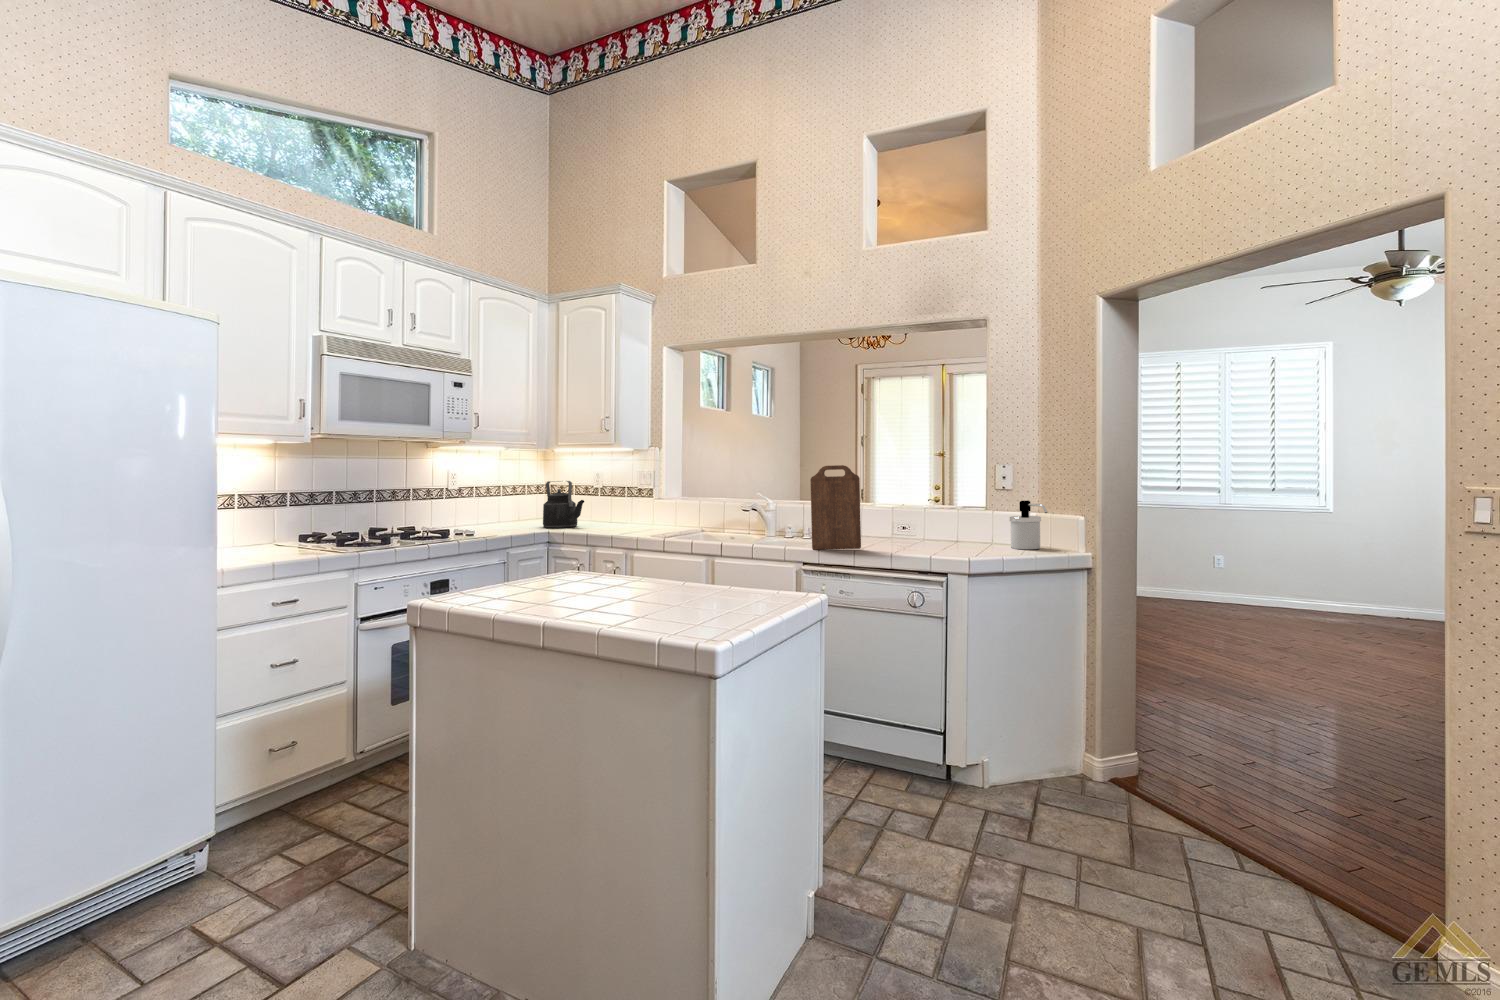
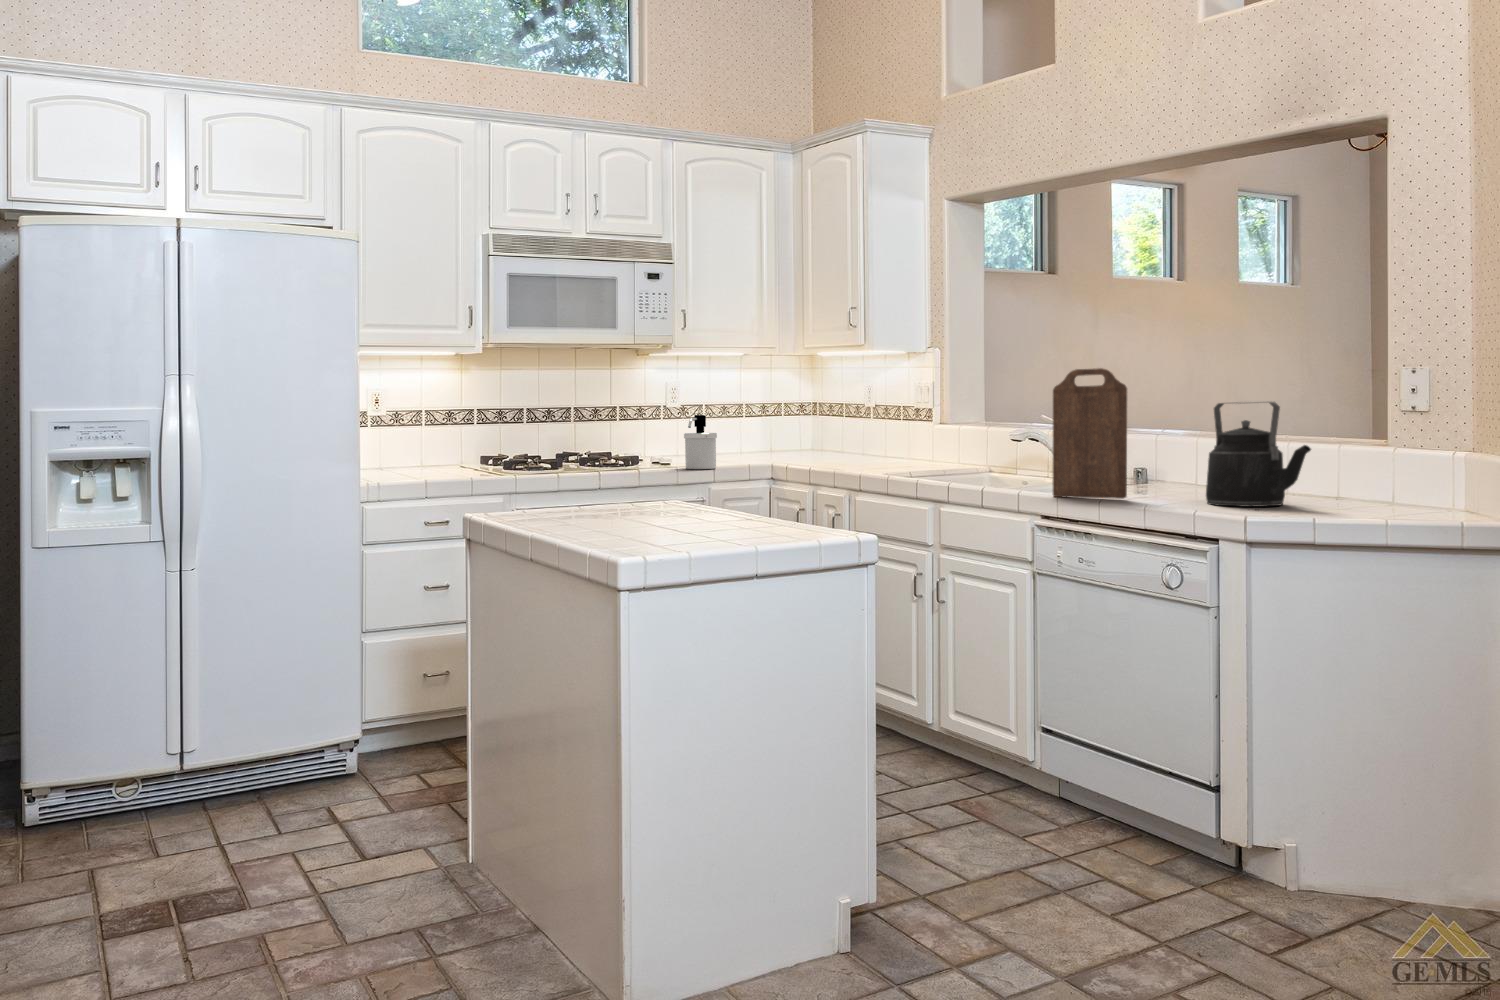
kettle: present [543,481,584,528] -> present [1206,402,1311,507]
soap dispenser: present [1010,501,1047,549] -> present [684,415,717,469]

